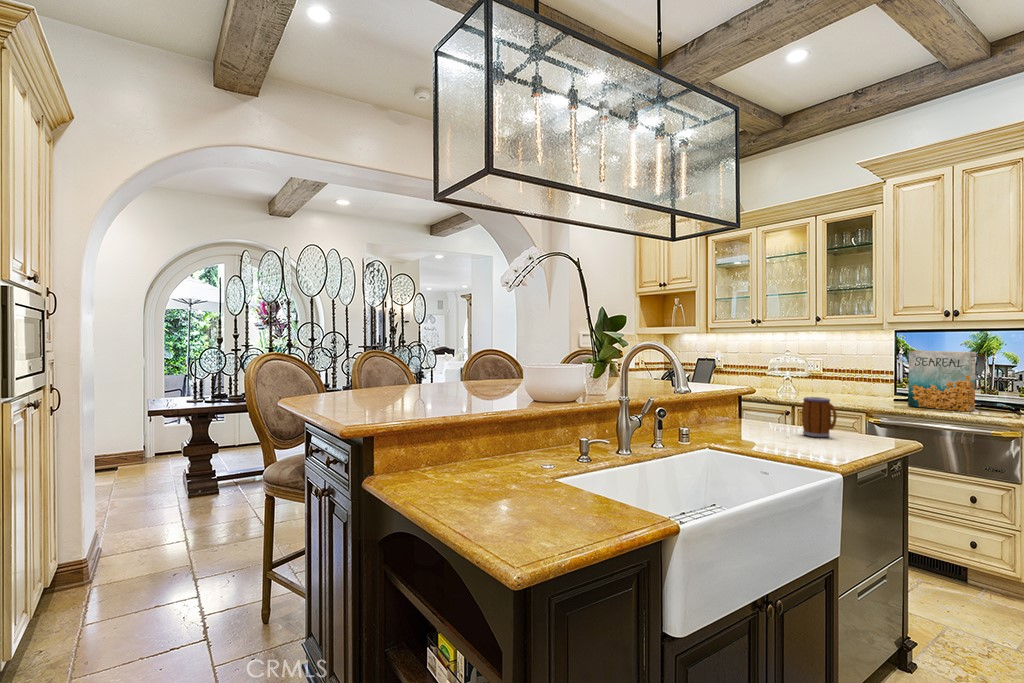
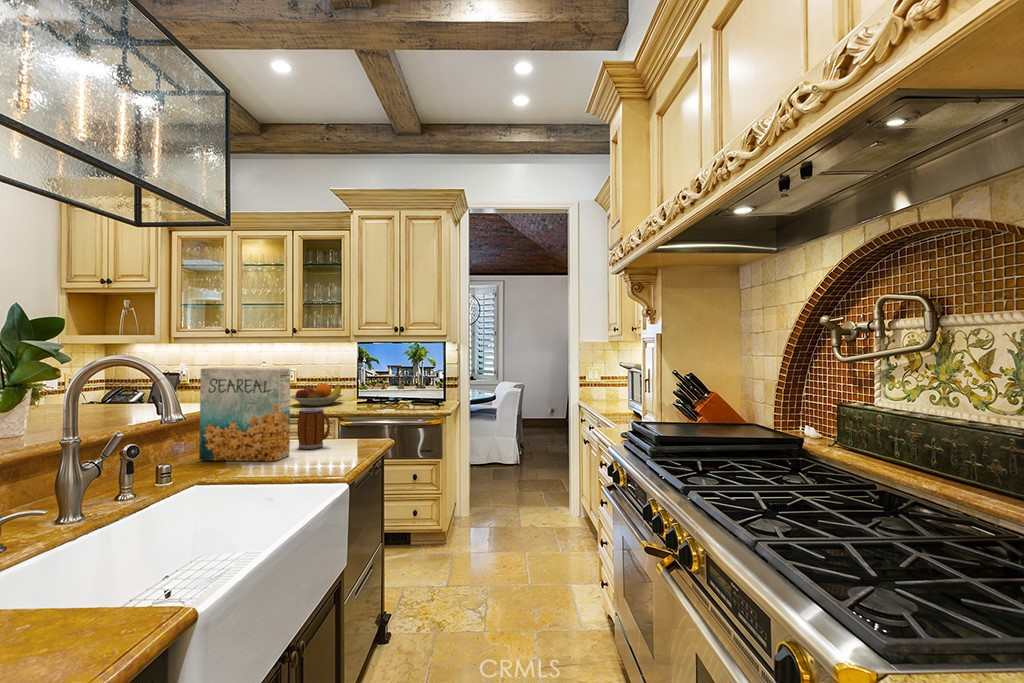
cereal box: present [908,351,976,412] -> present [199,368,290,461]
fruit bowl: none [814,375,875,399] -> present [291,383,343,406]

